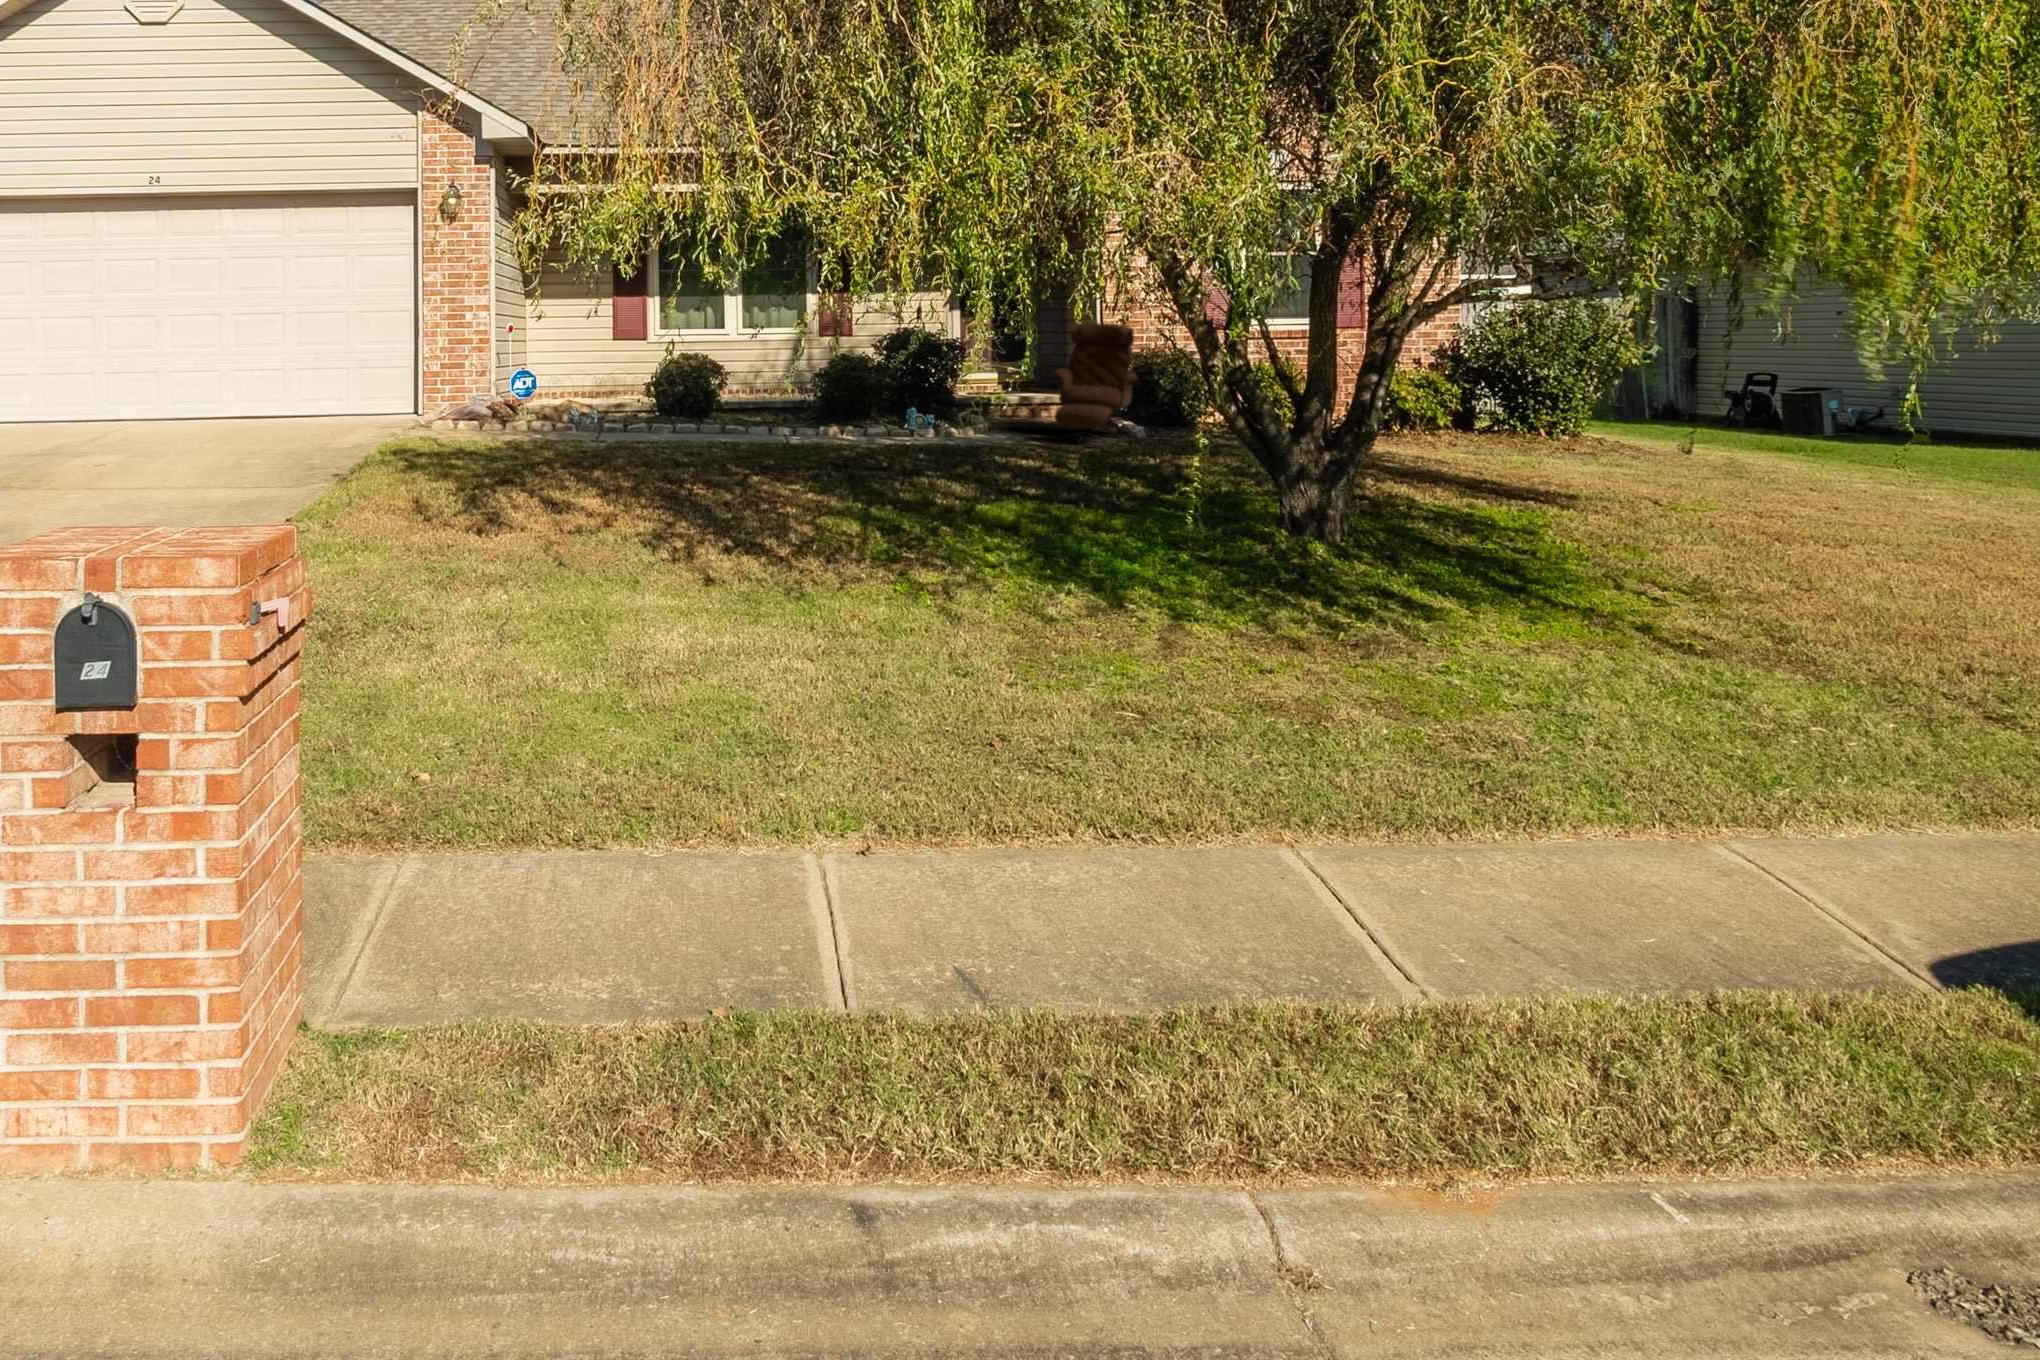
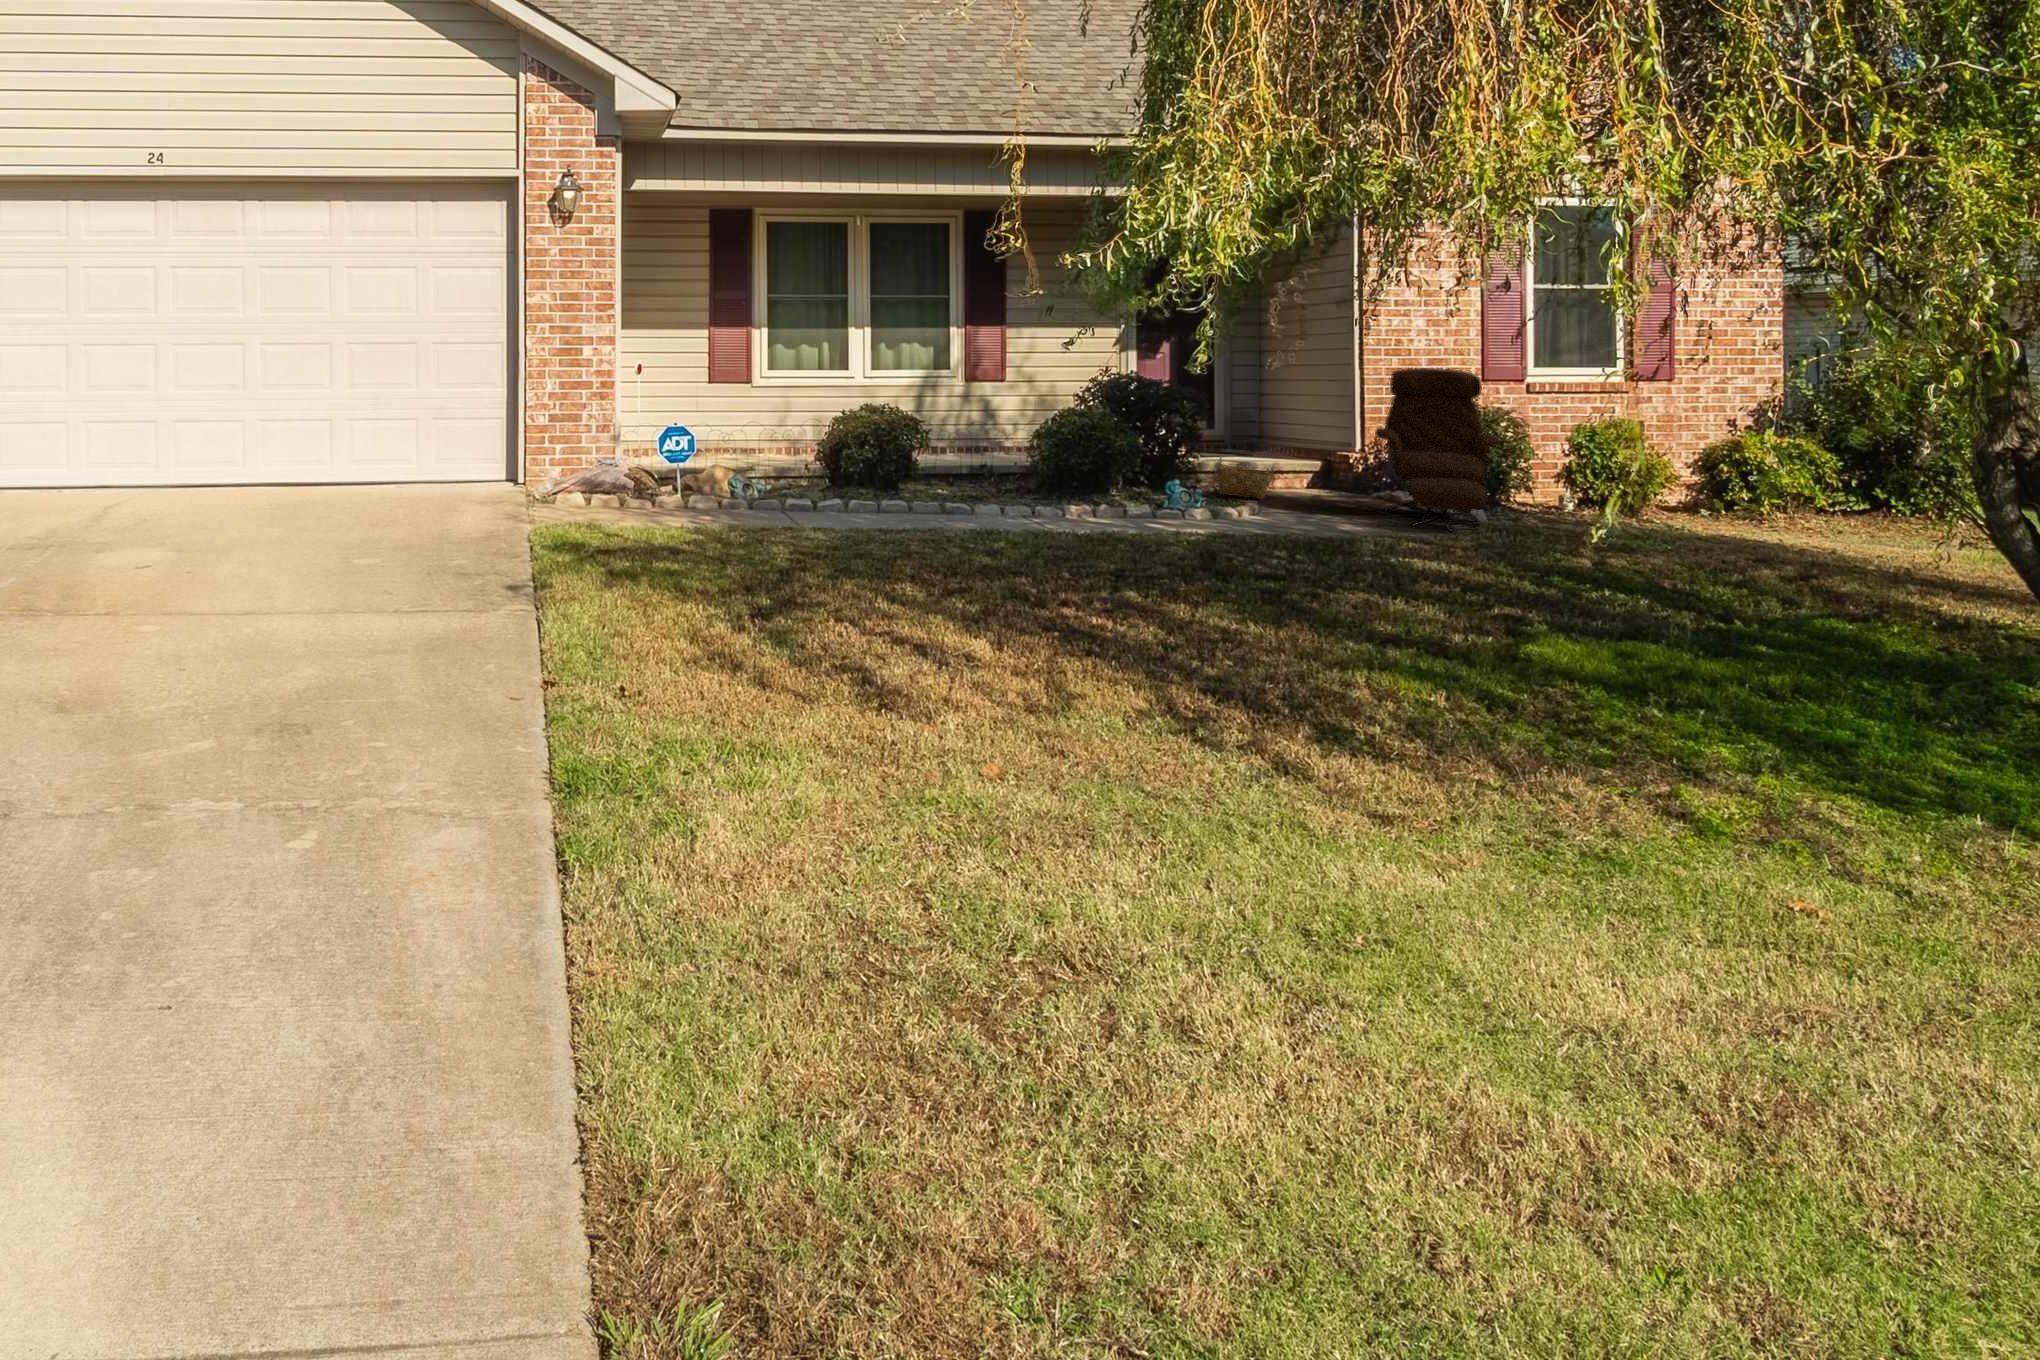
woven basket: none [949,392,994,424] -> present [1216,457,1275,499]

